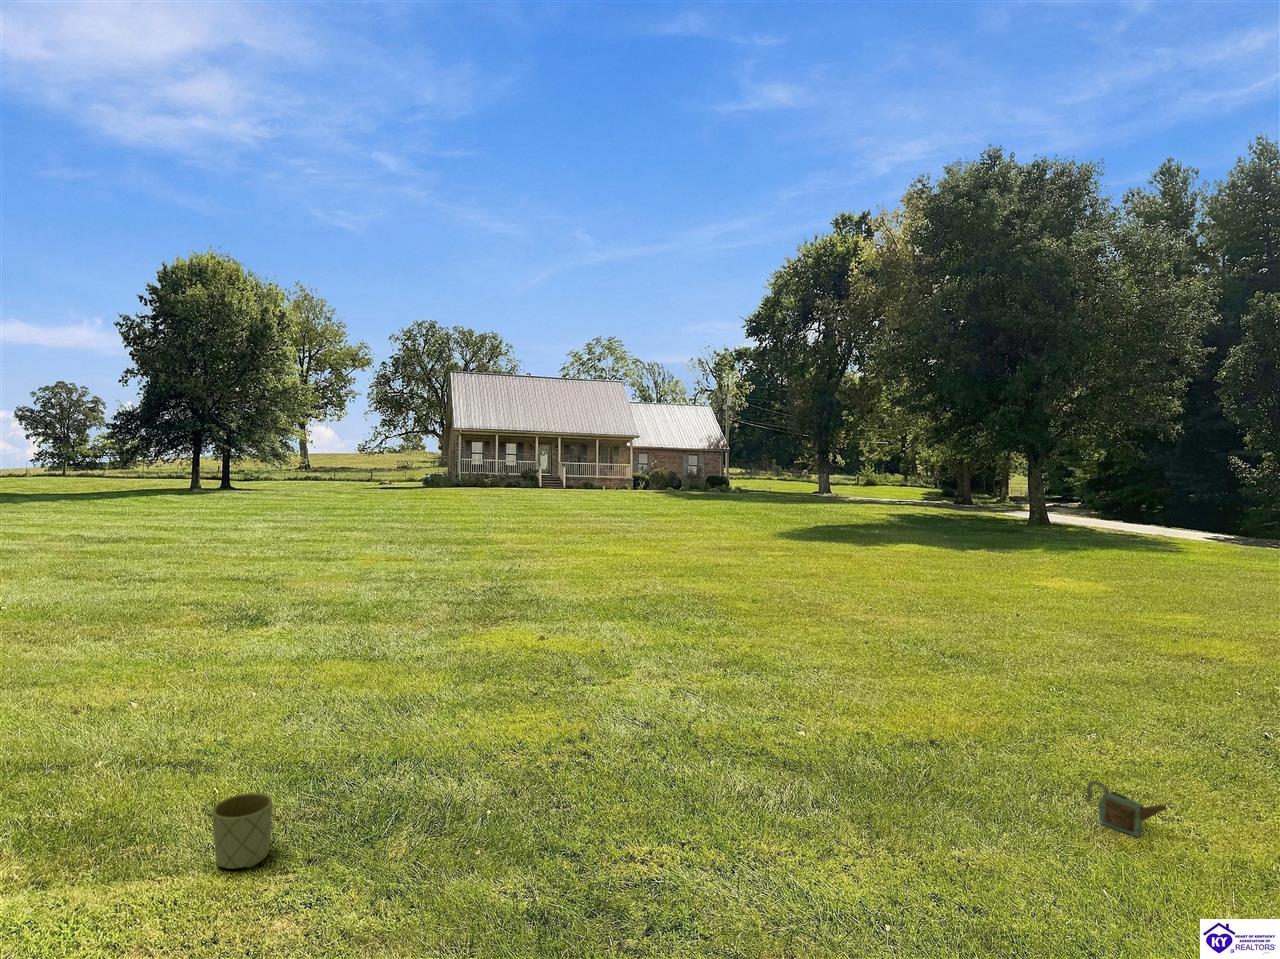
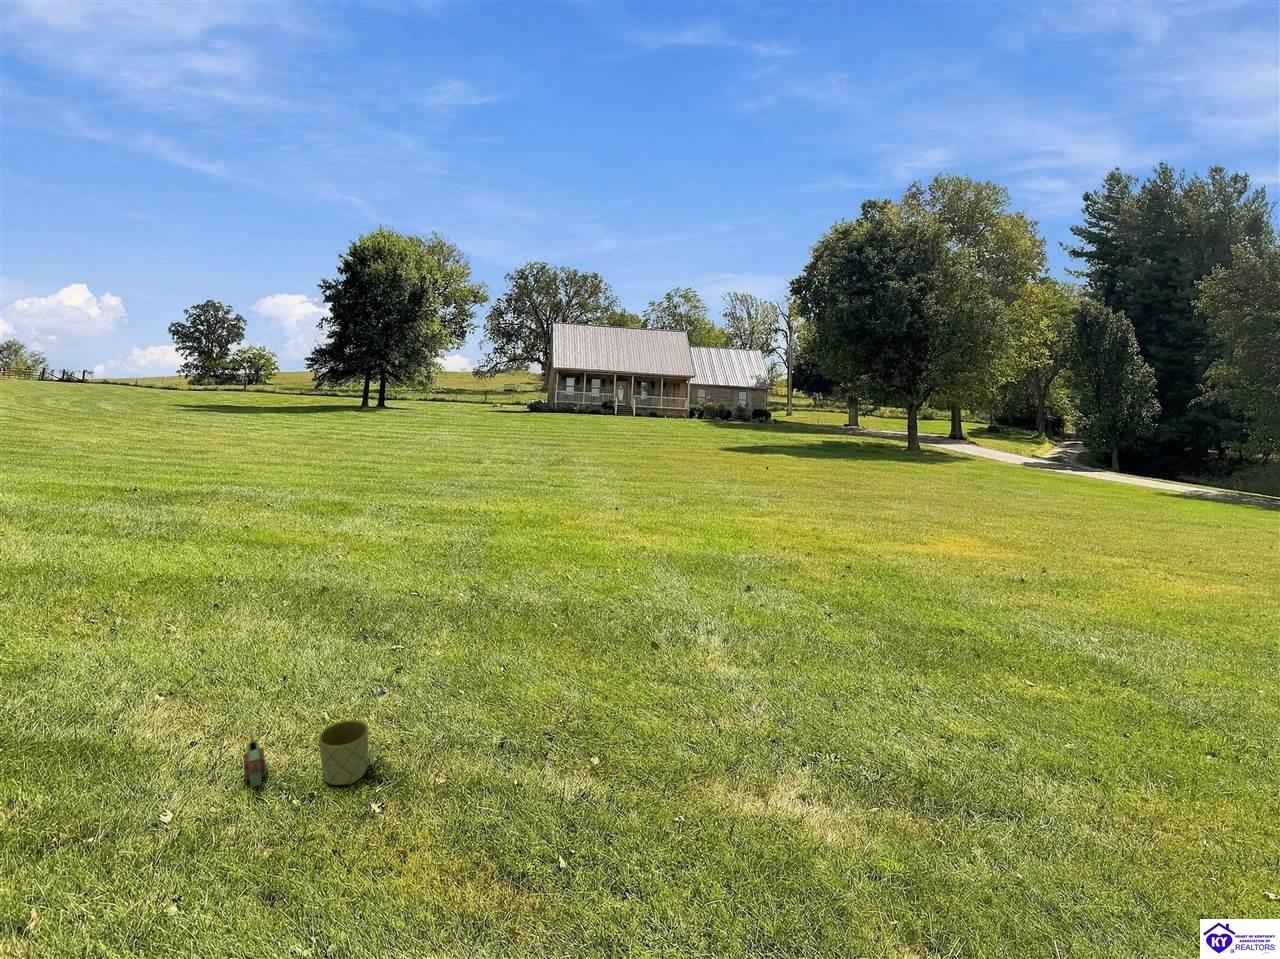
watering can: present [1086,781,1167,837] -> present [243,729,266,788]

